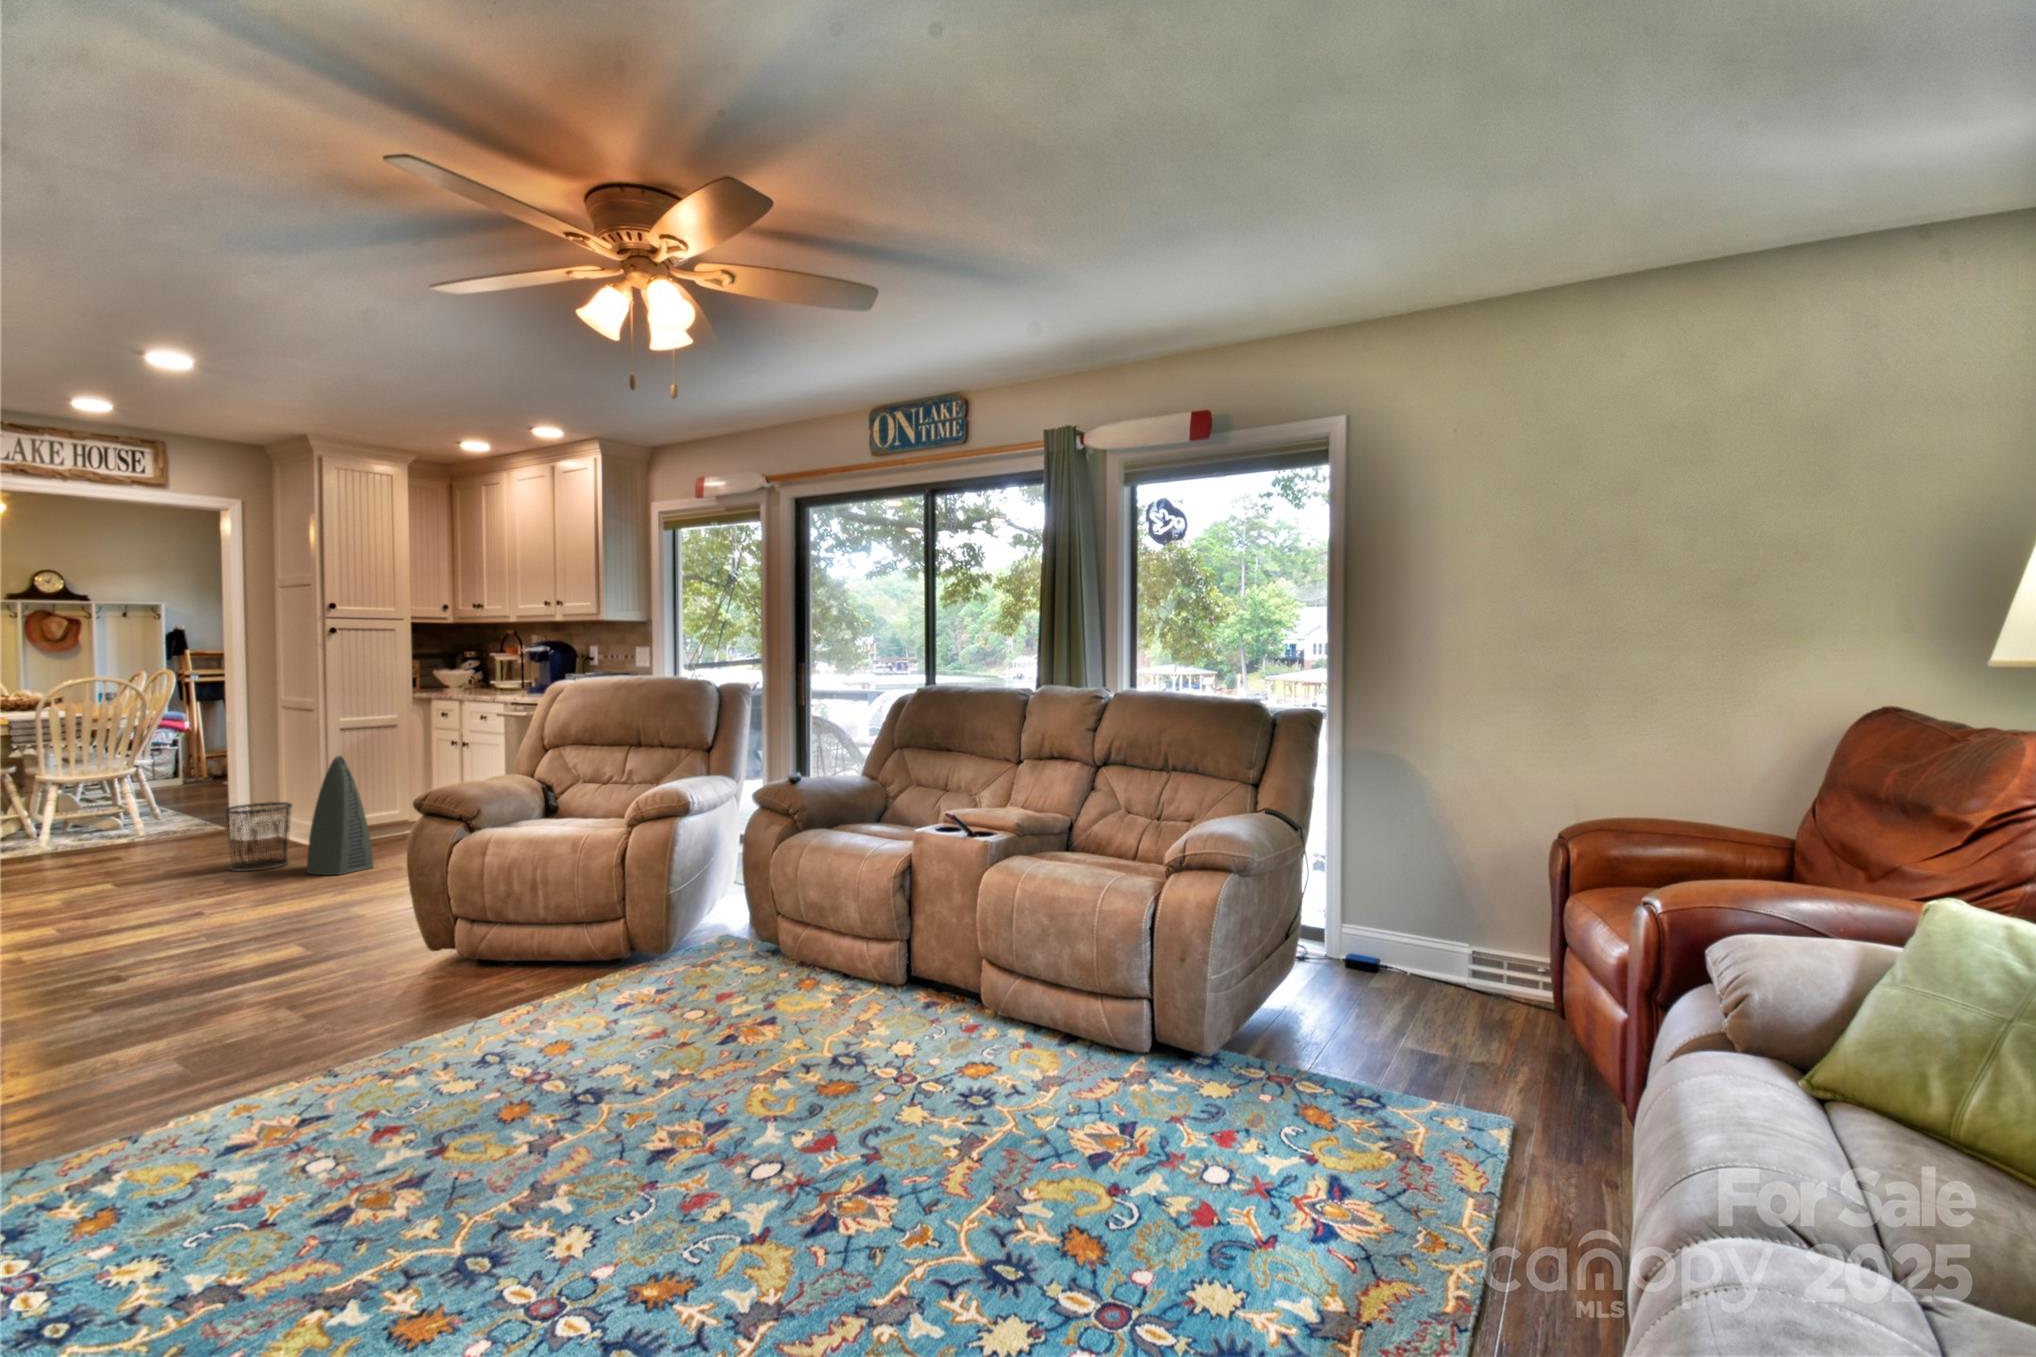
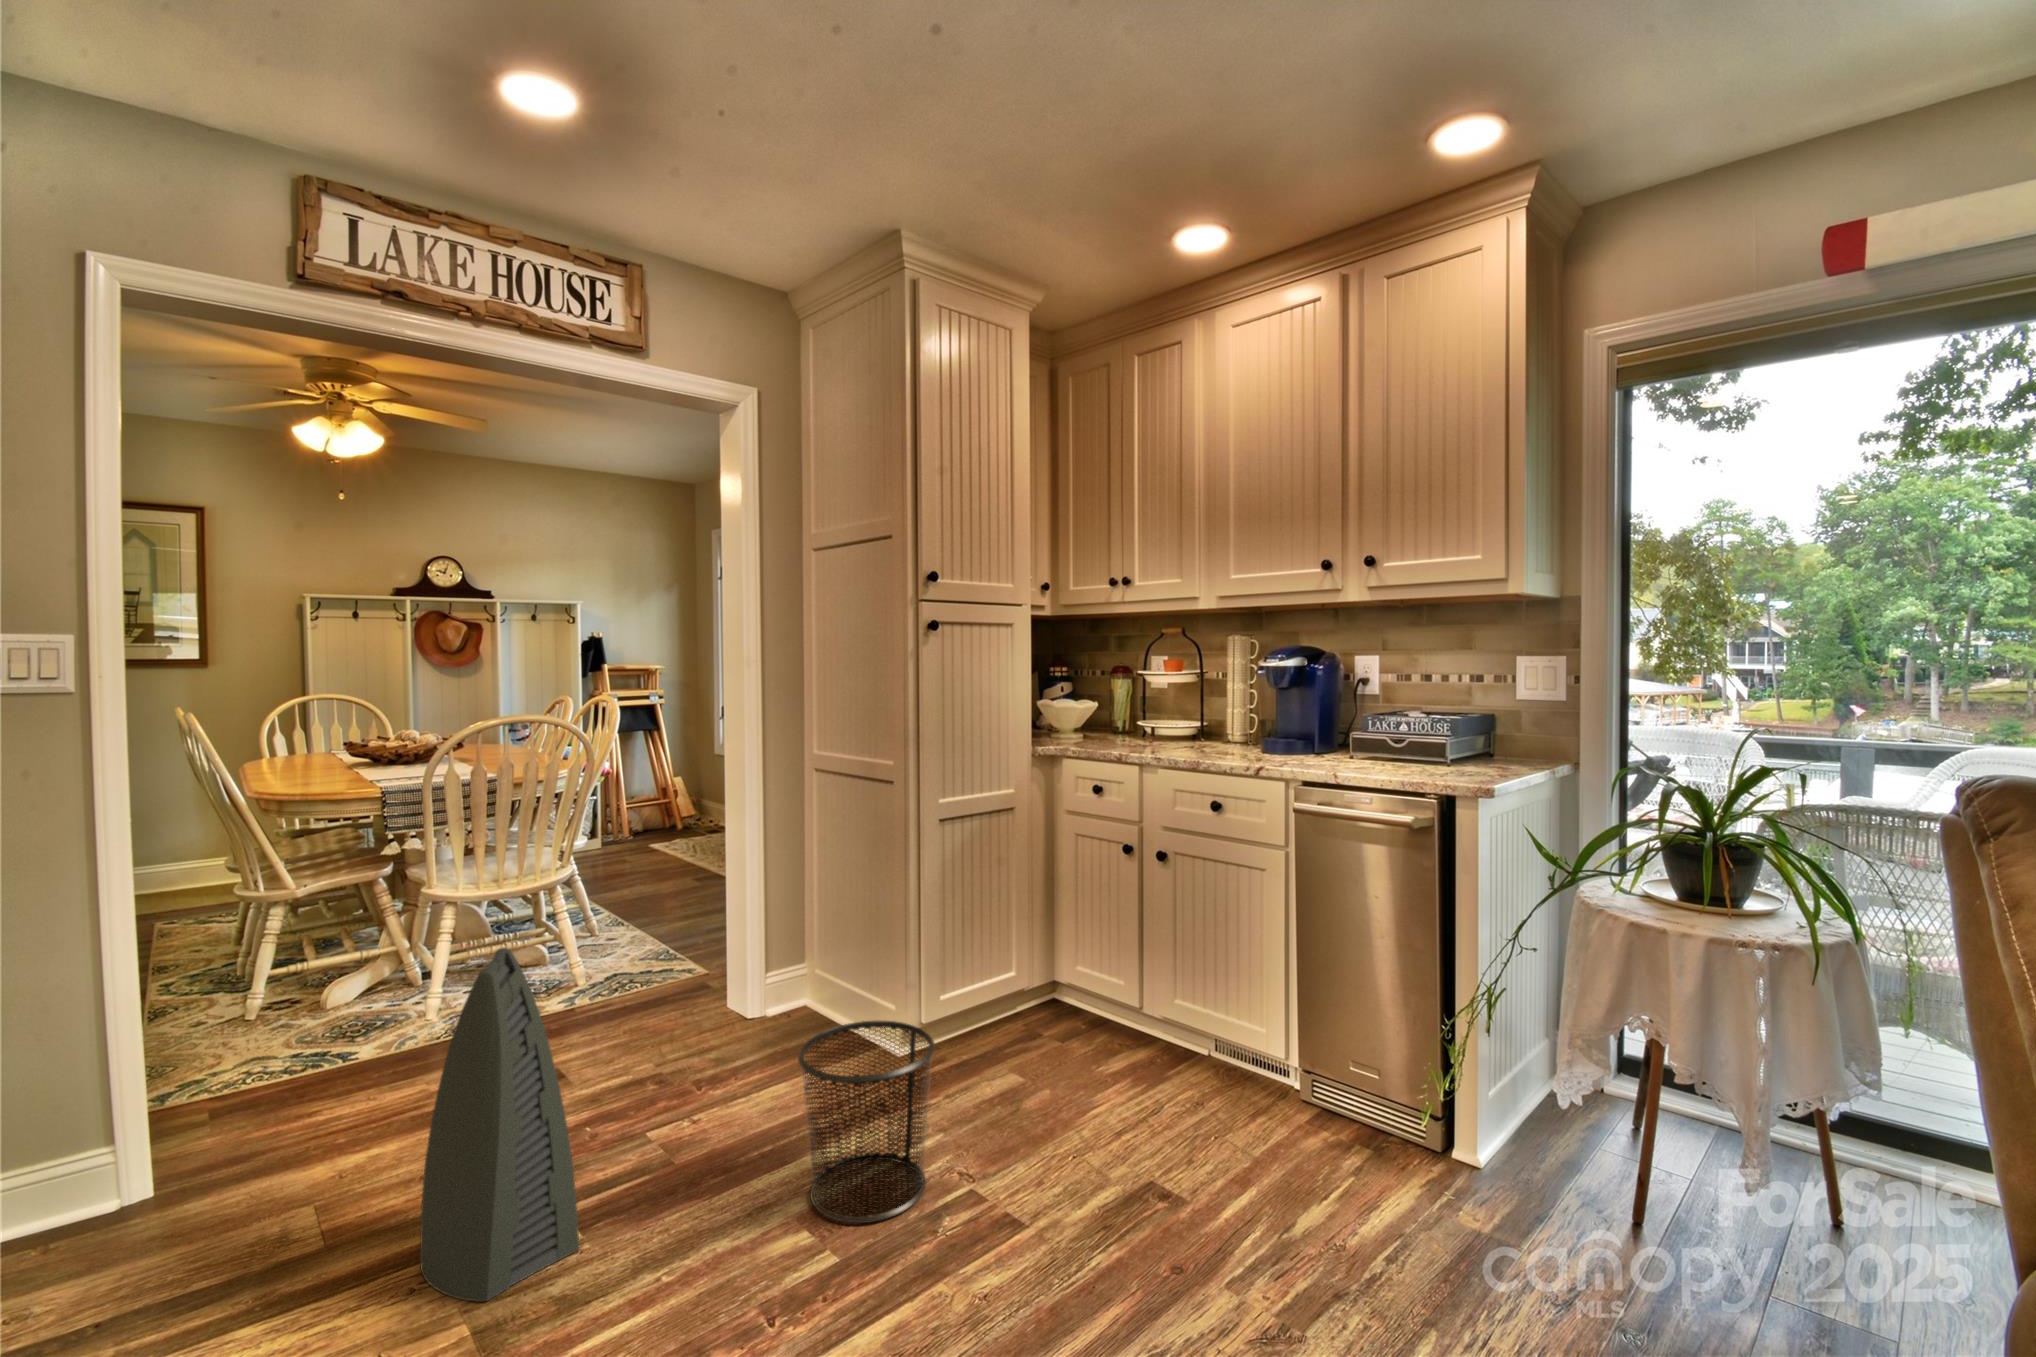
air purifier: present [307,756,373,875] -> present [420,948,579,1302]

